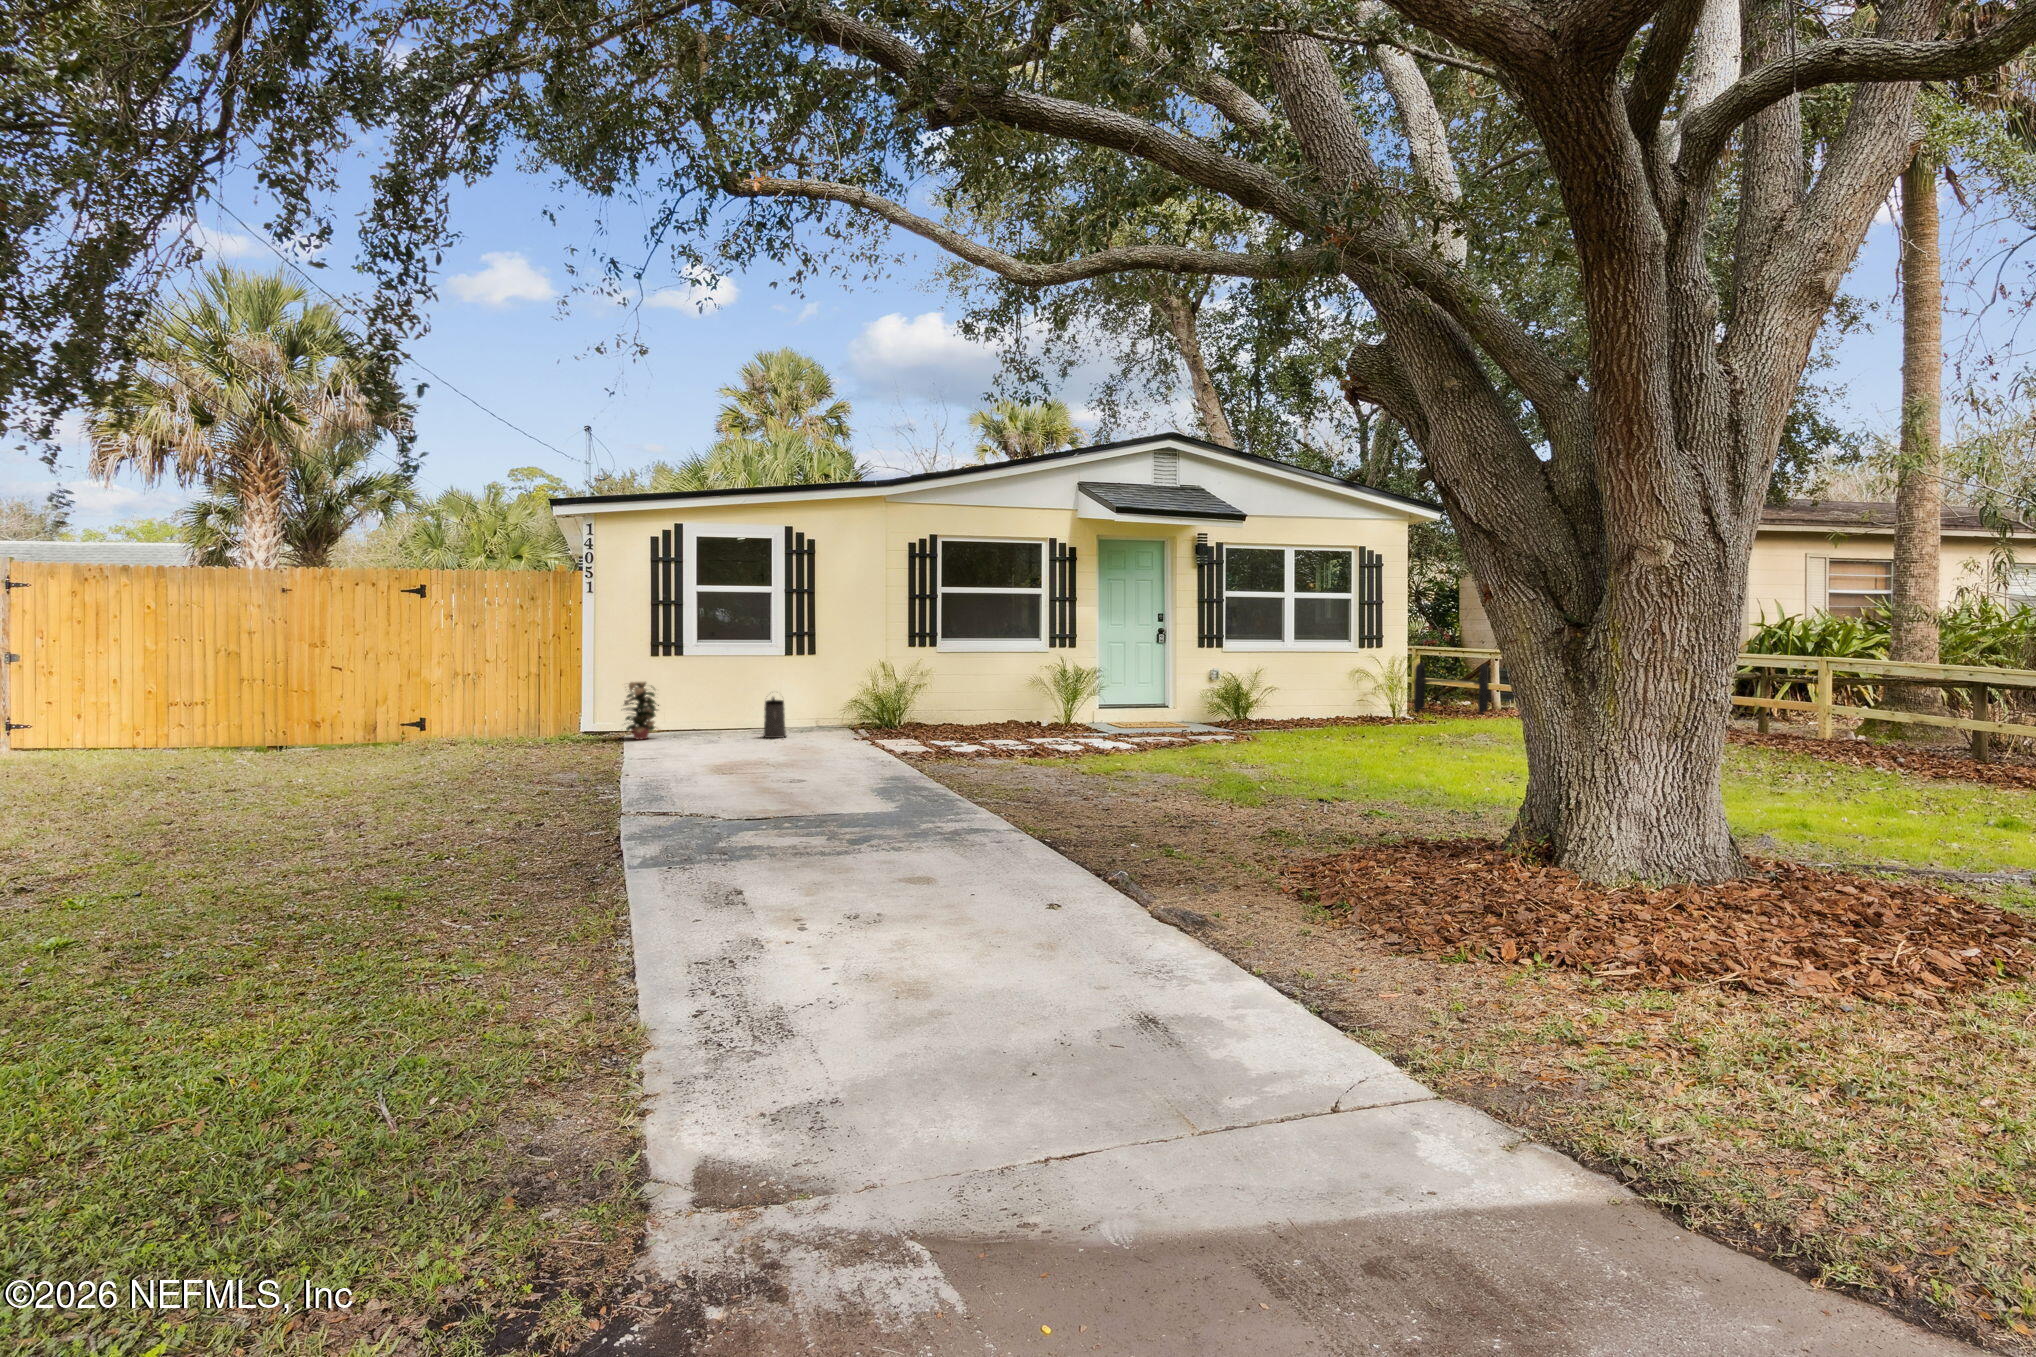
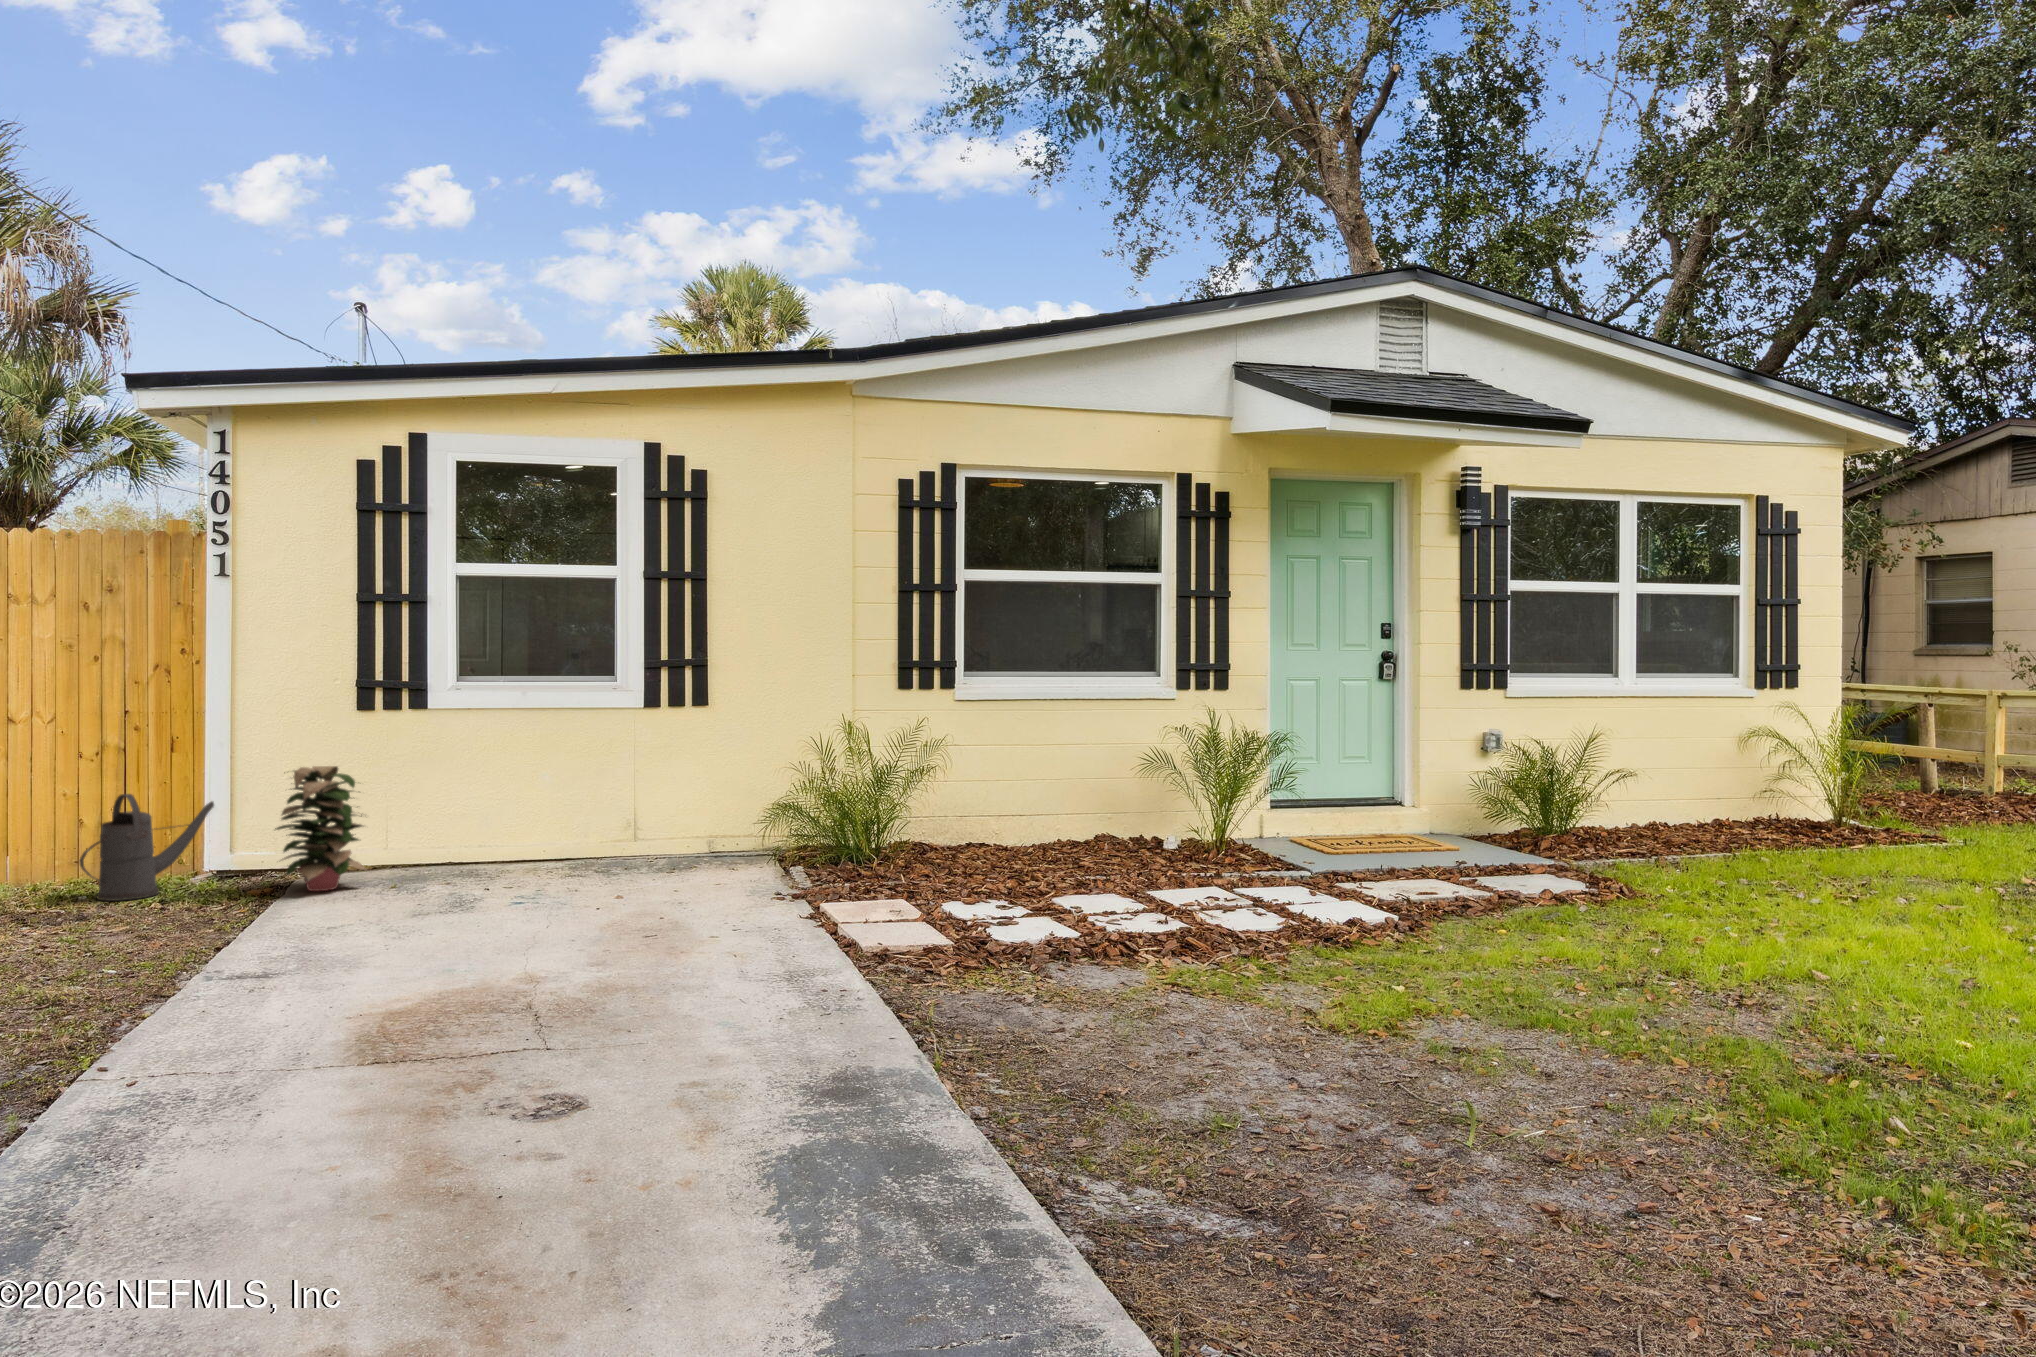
bench: present [1414,663,1489,714] -> none [1838,713,1995,815]
watering can: present [763,697,786,738] -> present [79,794,214,901]

